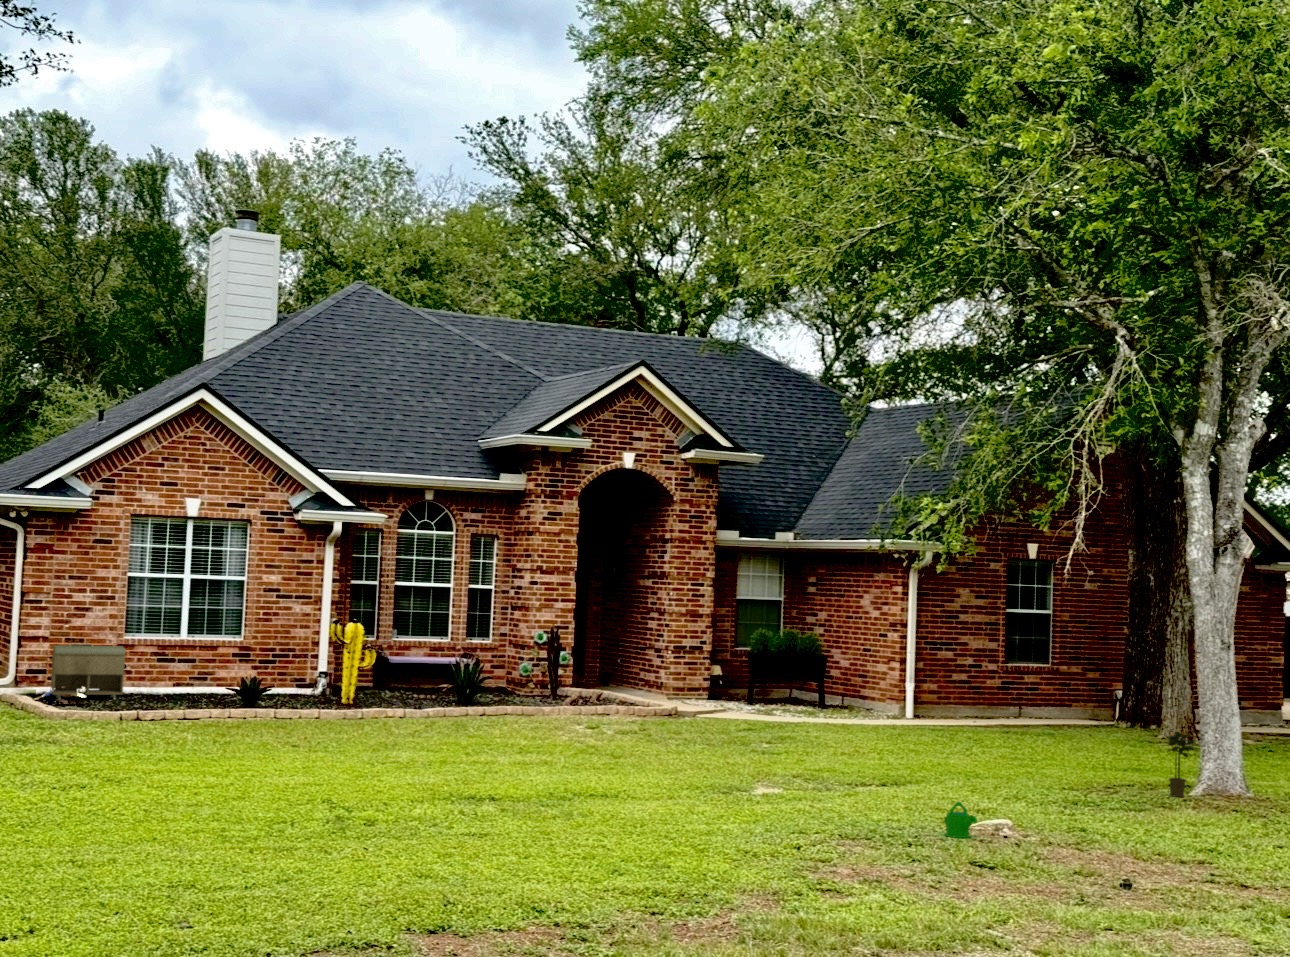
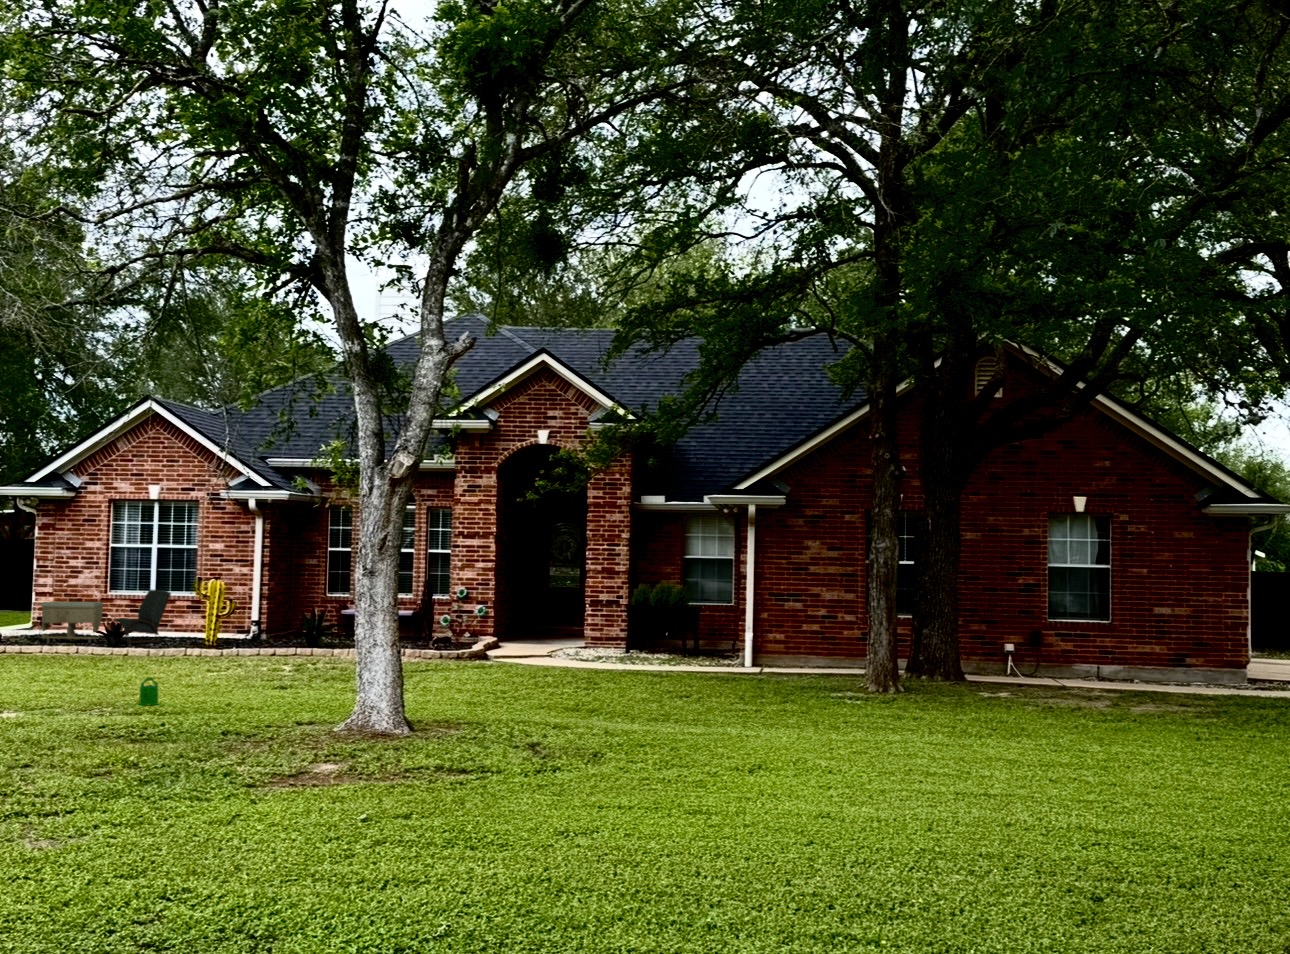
lounge chair: none [139,630,215,702] -> present [110,590,171,645]
potted plant: present [1167,732,1195,797] -> none [652,638,683,696]
watering can: present [944,802,977,838] -> present [139,677,158,705]

